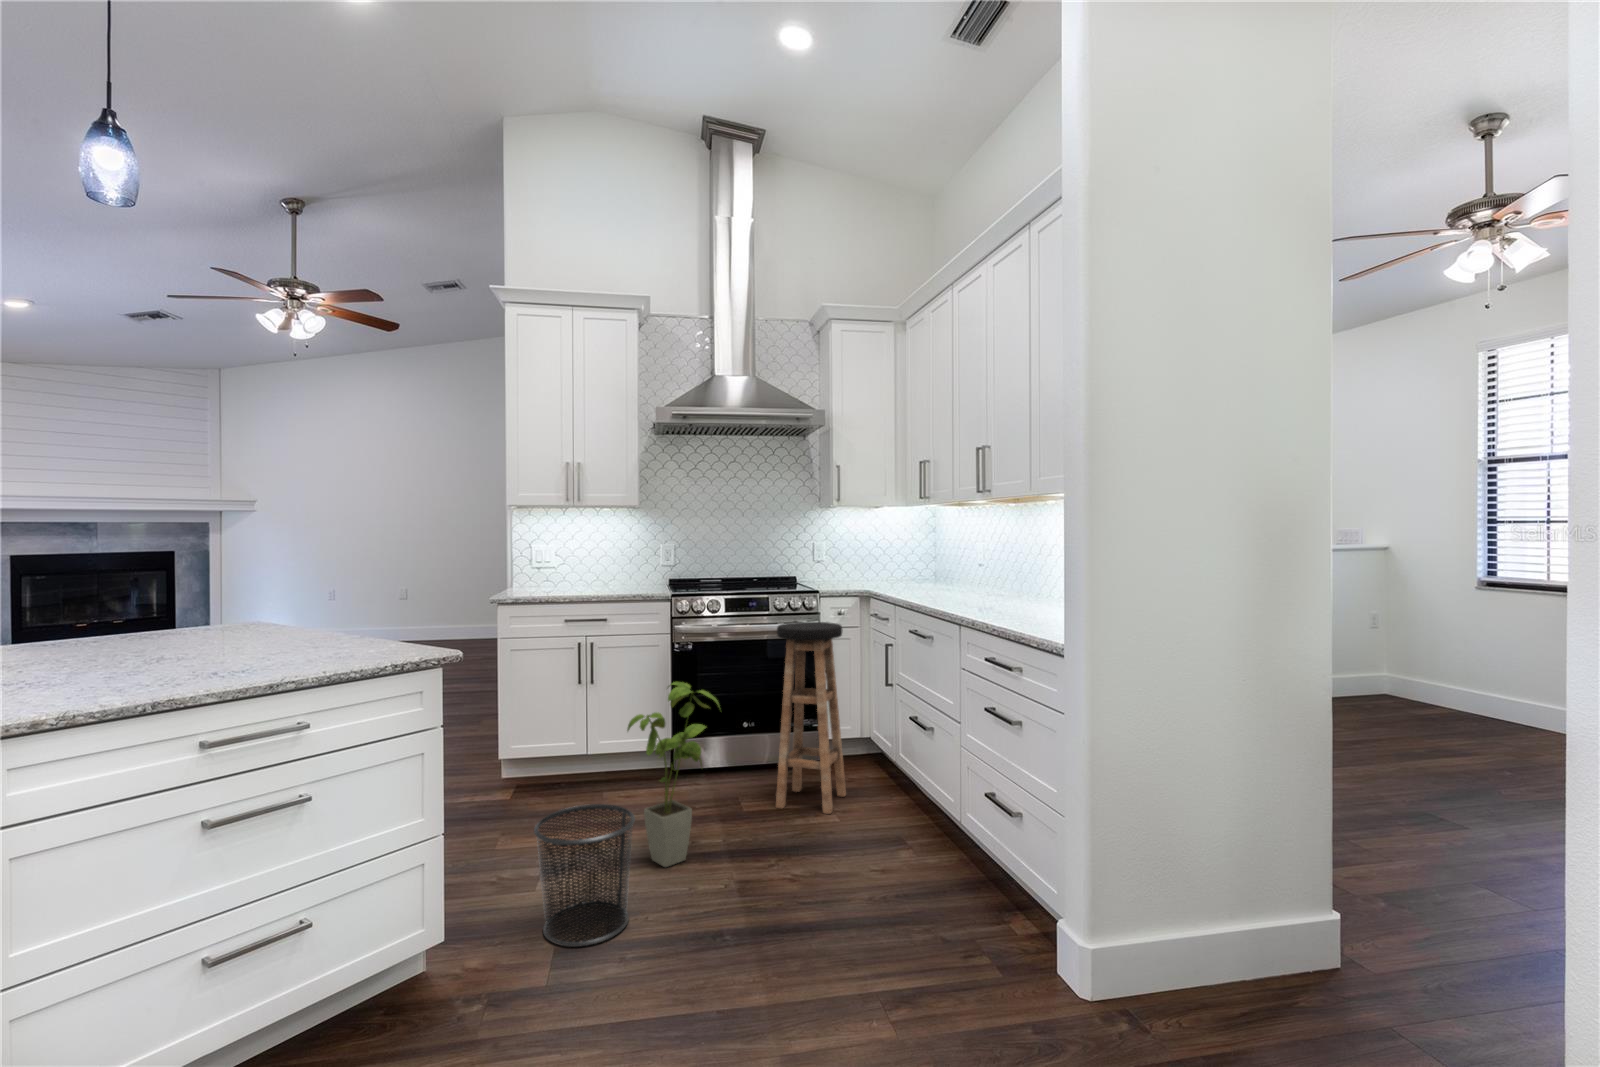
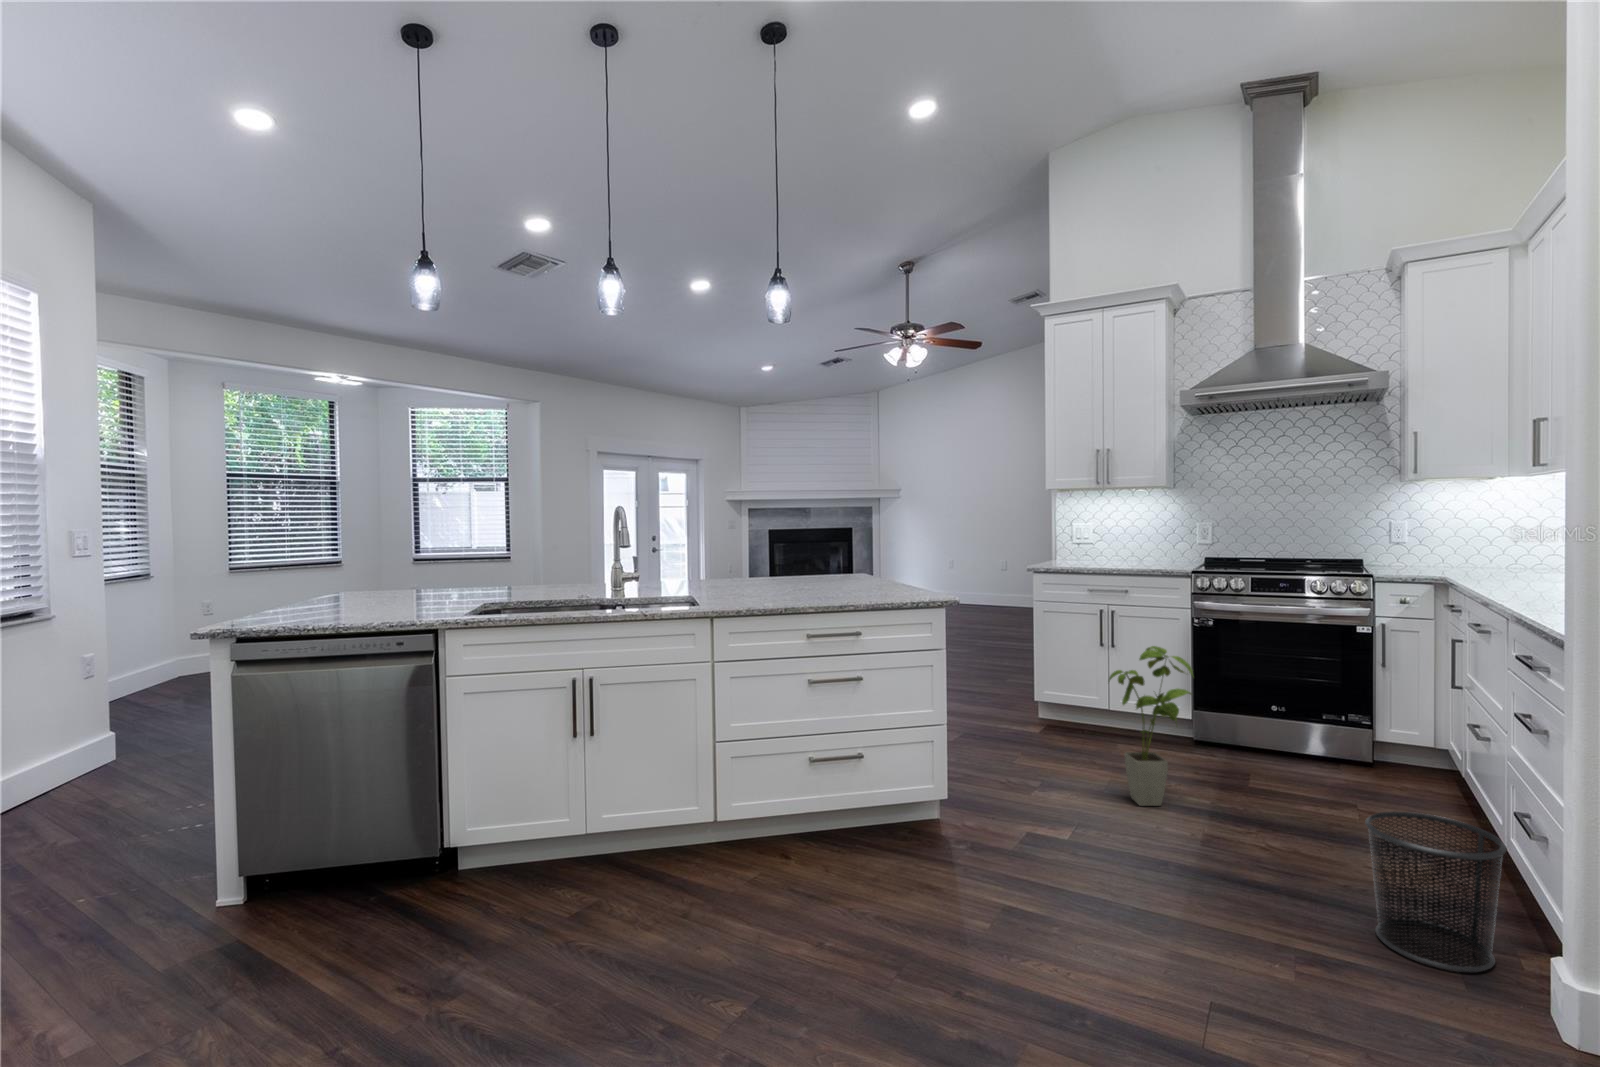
bar stool: present [776,622,846,814] -> none [1284,606,1383,812]
waste bin: present [534,804,635,947] -> present [1365,811,1506,972]

